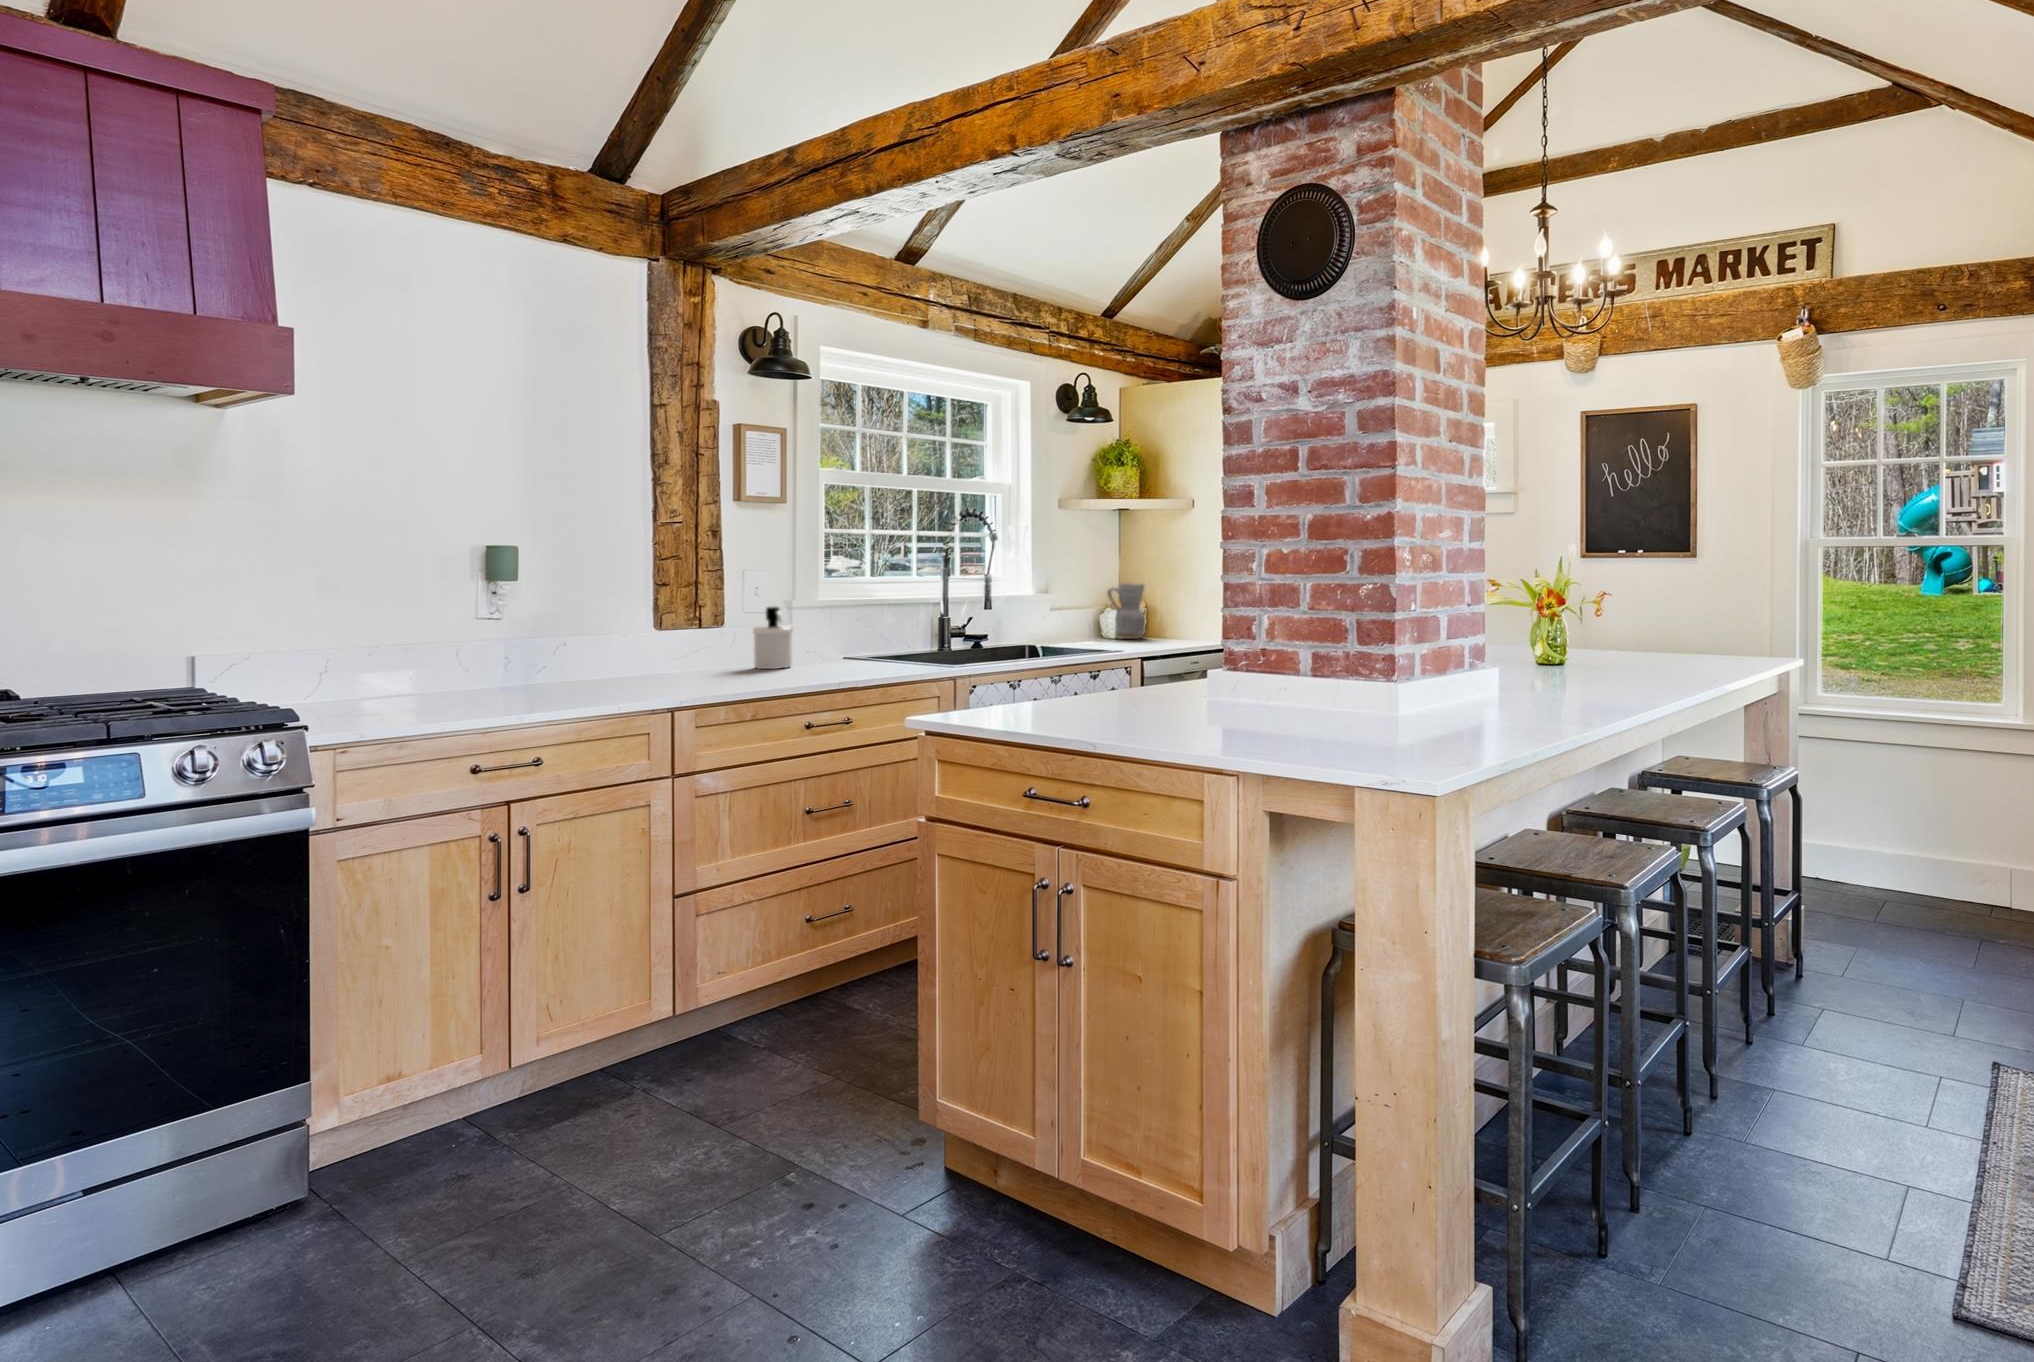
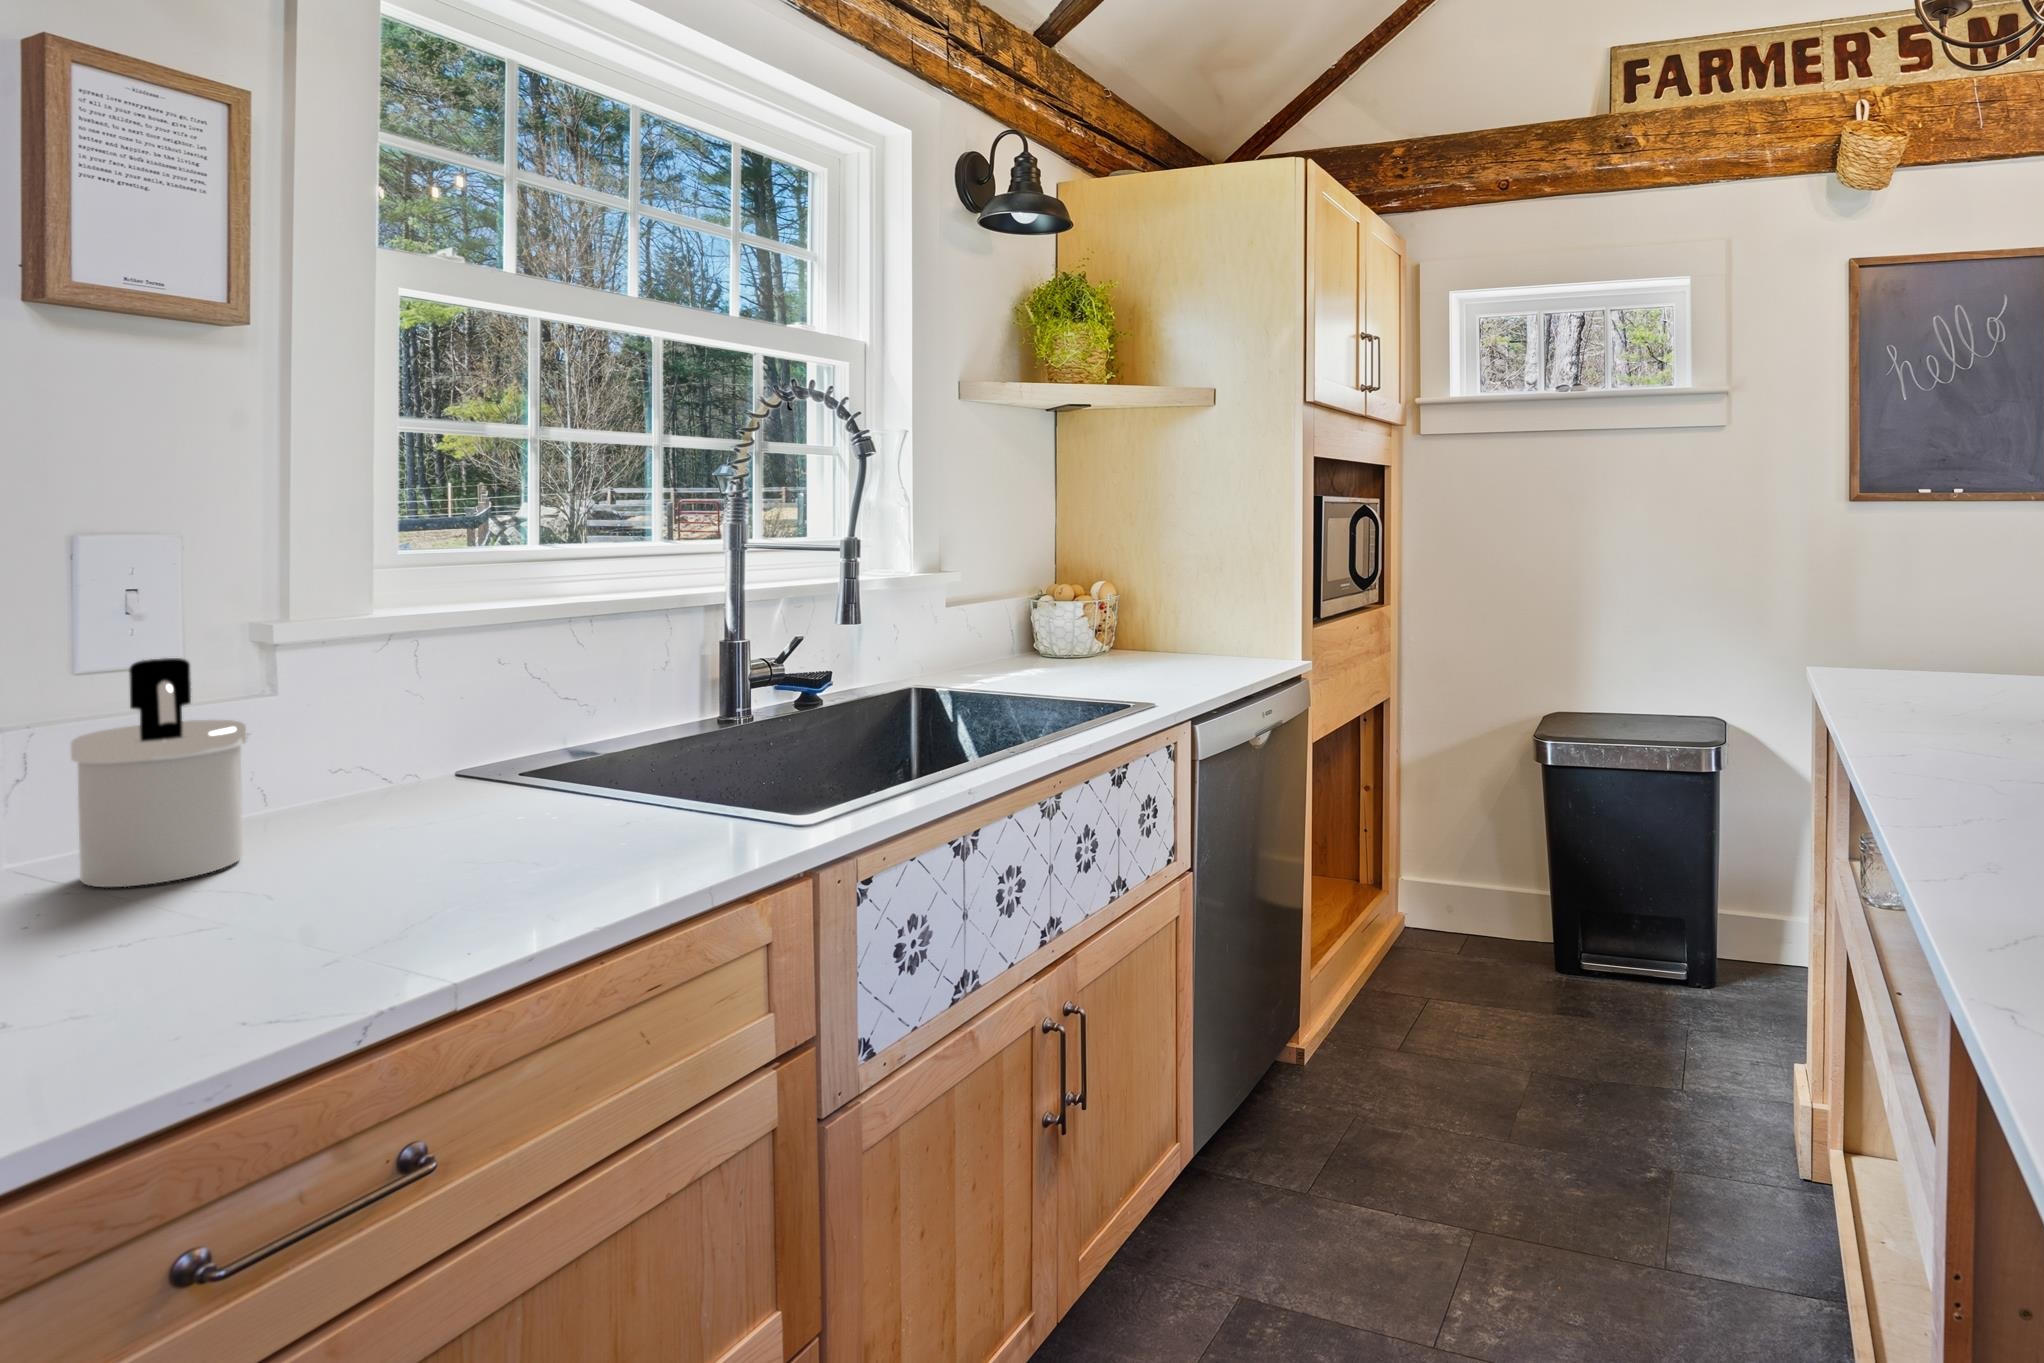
ceramic pitcher: present [1107,583,1145,639] -> none [1057,551,1131,660]

